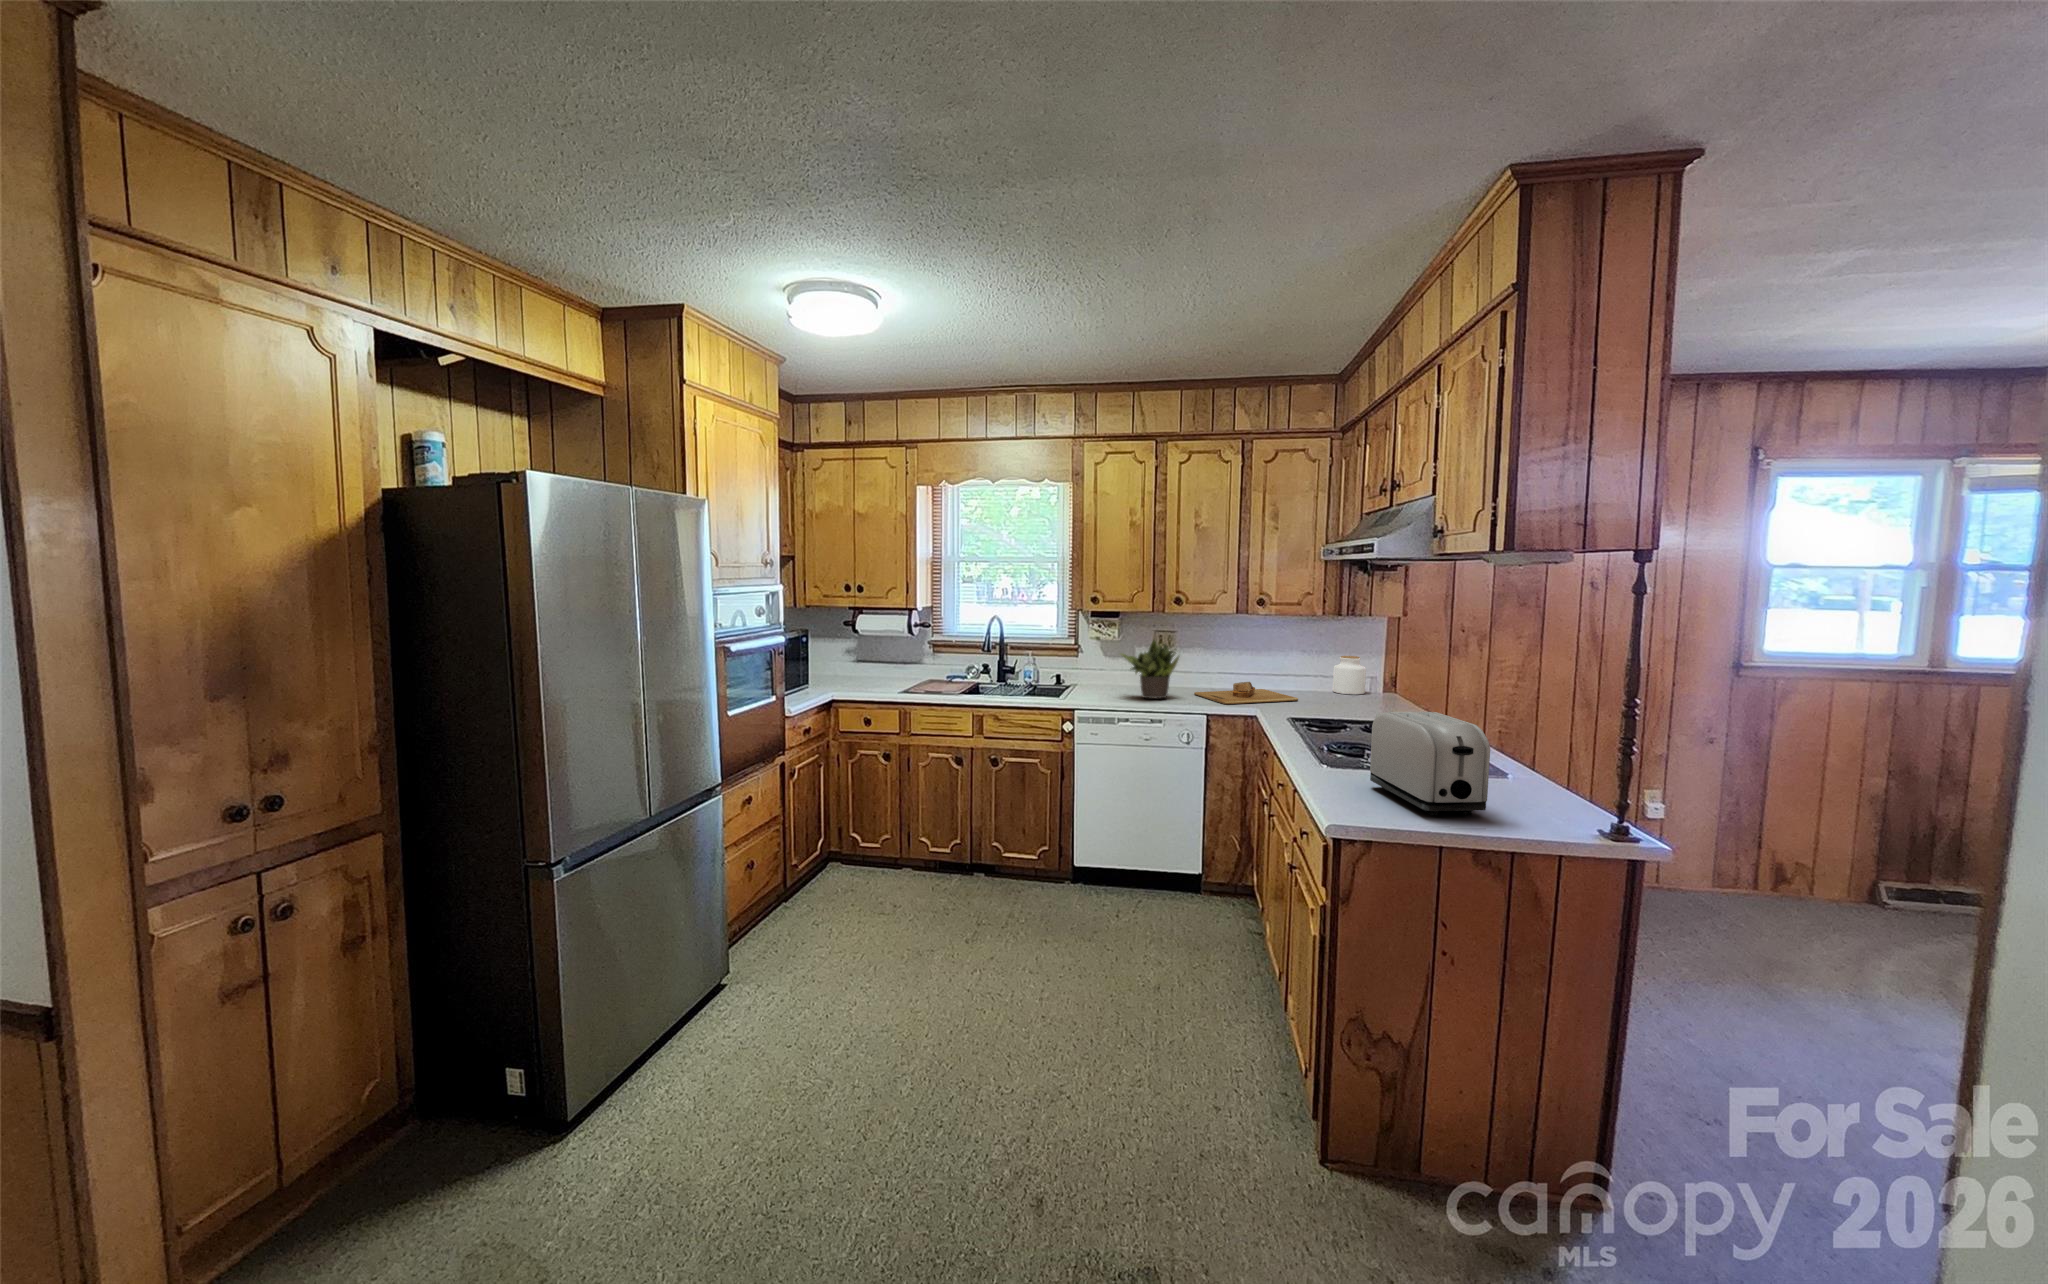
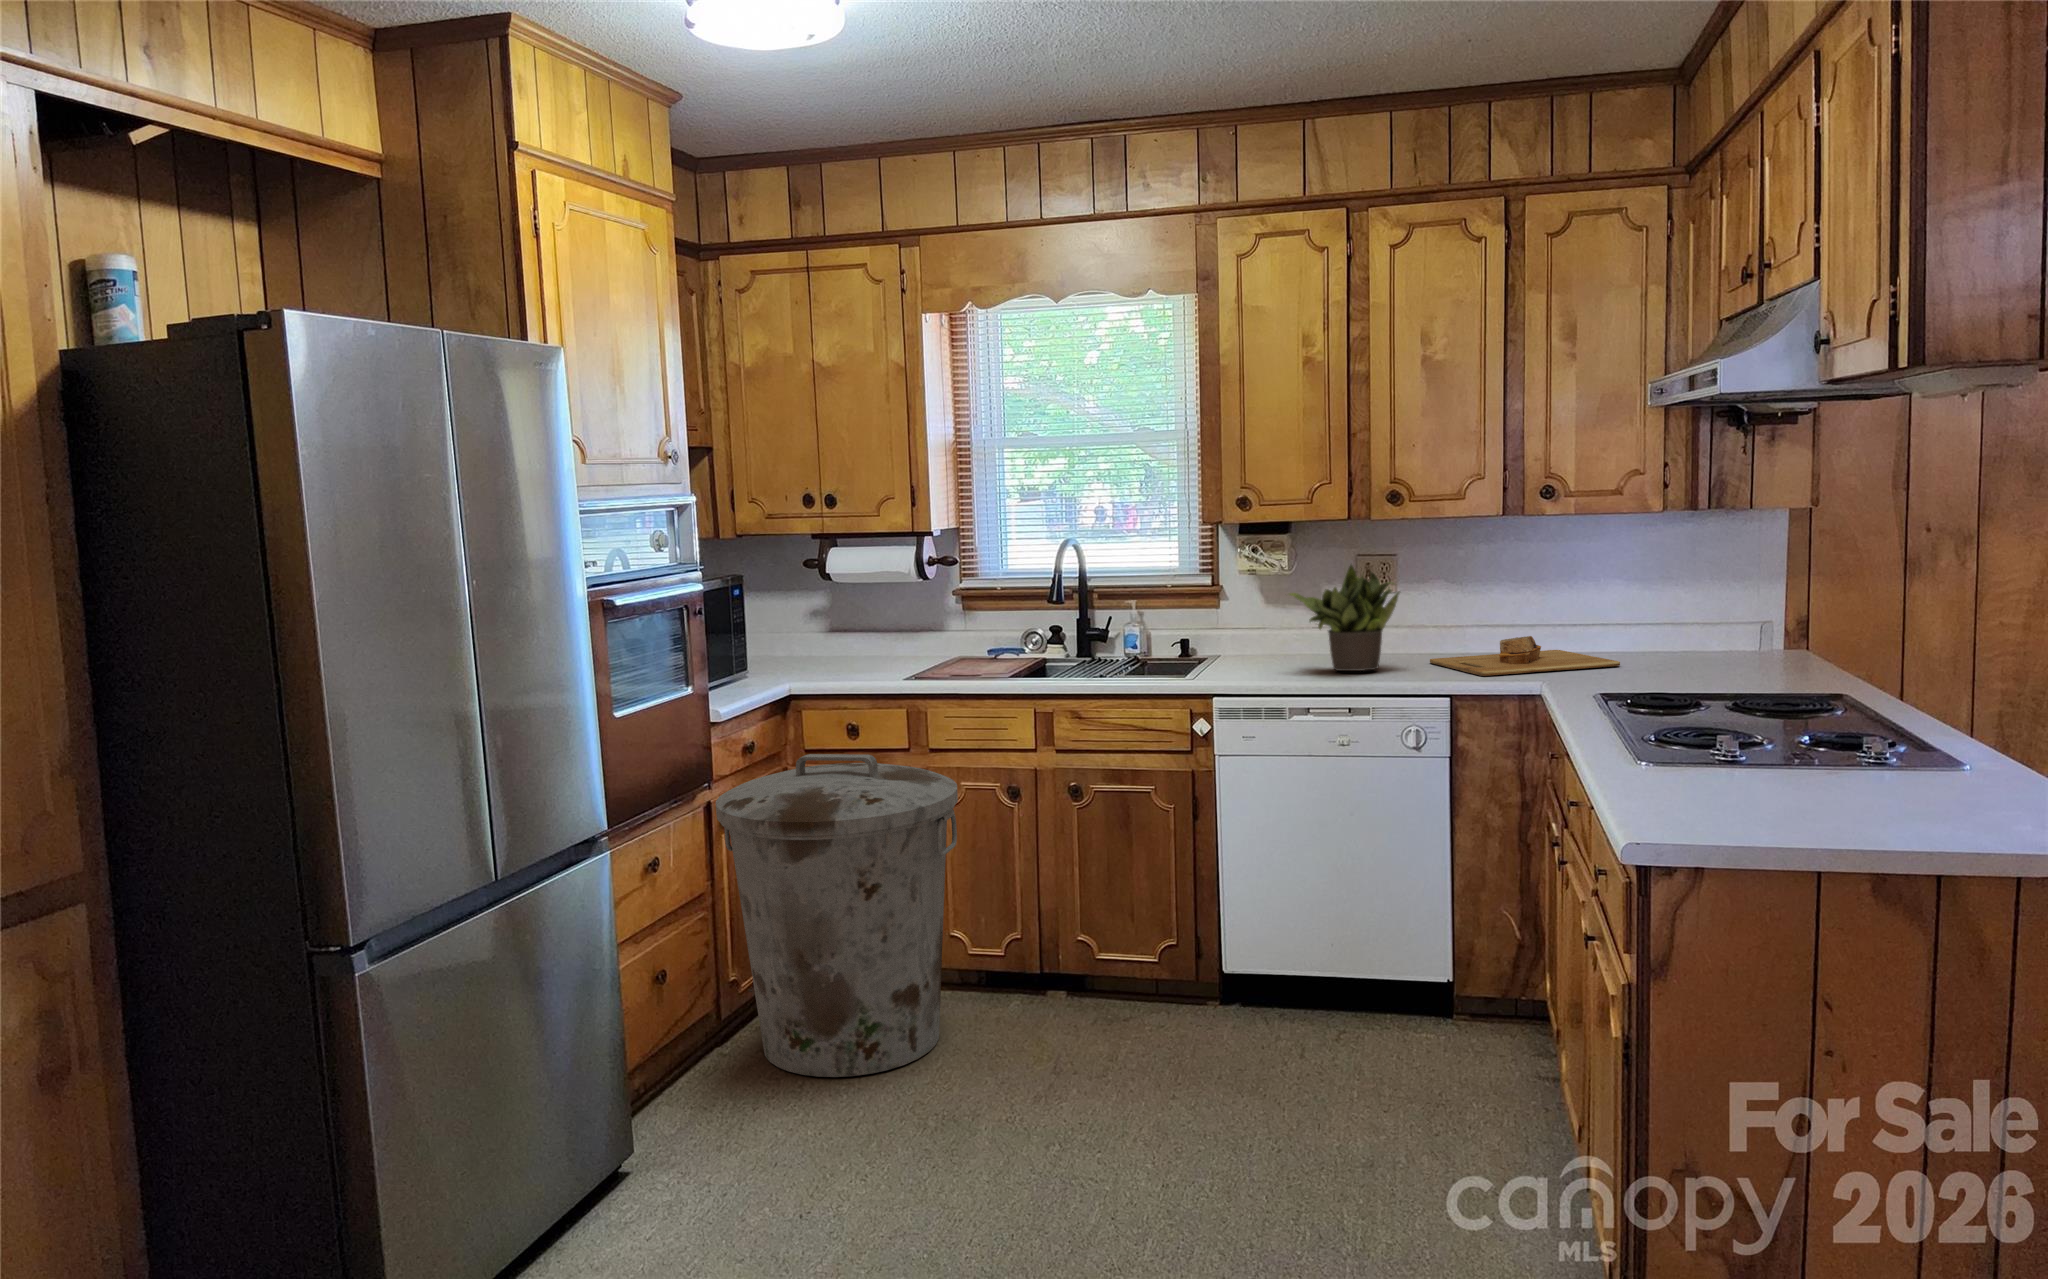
jar: present [1333,656,1366,695] -> none [1690,583,1750,653]
toaster: present [1370,712,1490,815] -> none [1709,654,1902,824]
trash can: none [785,738,928,929] -> present [716,754,958,1077]

